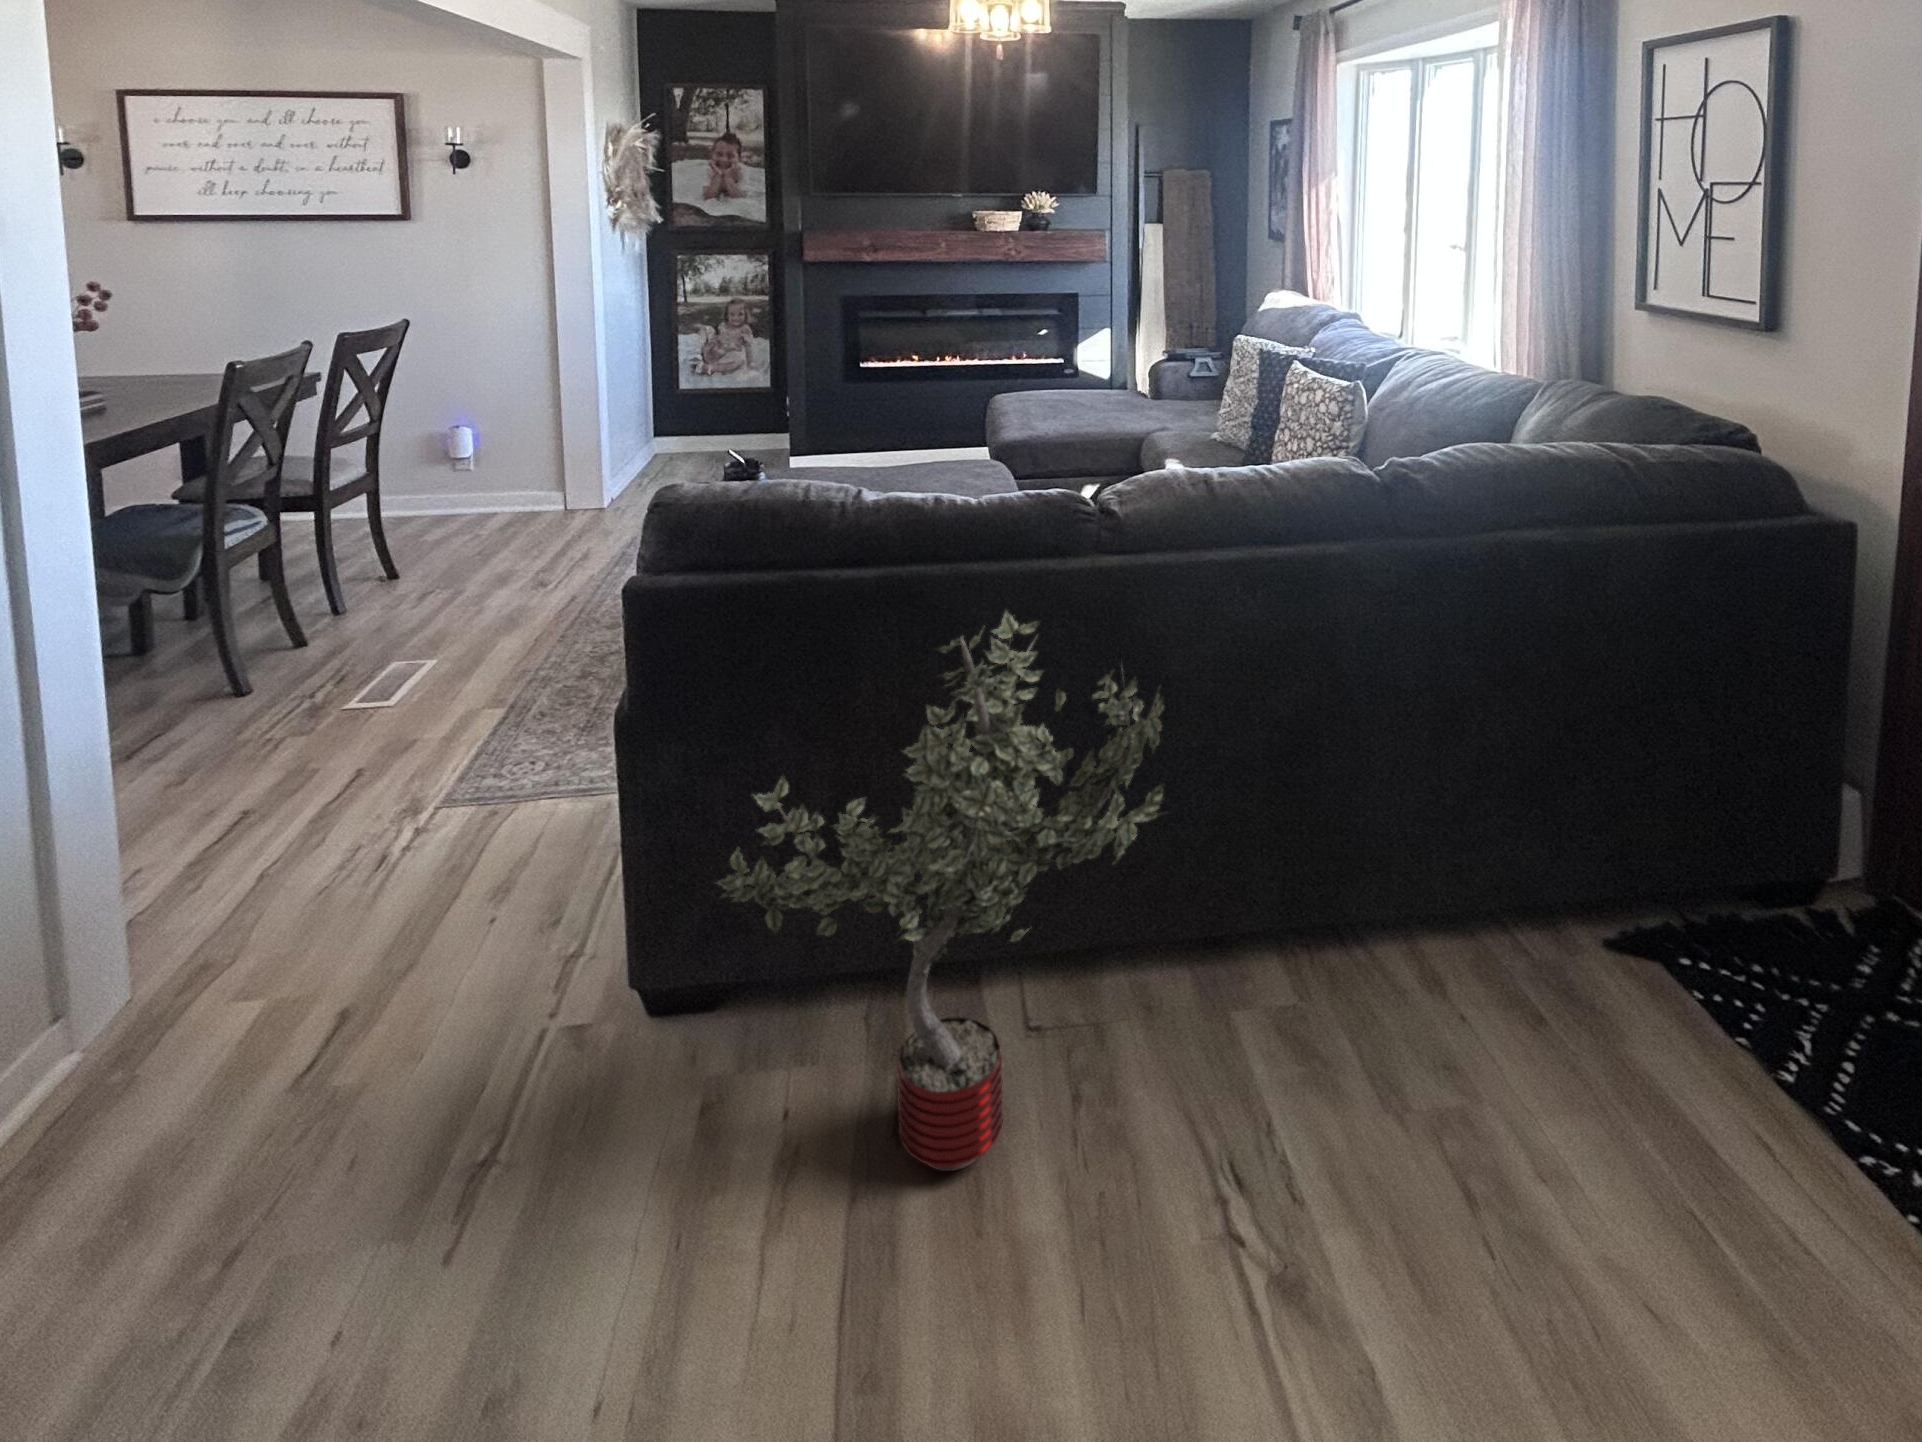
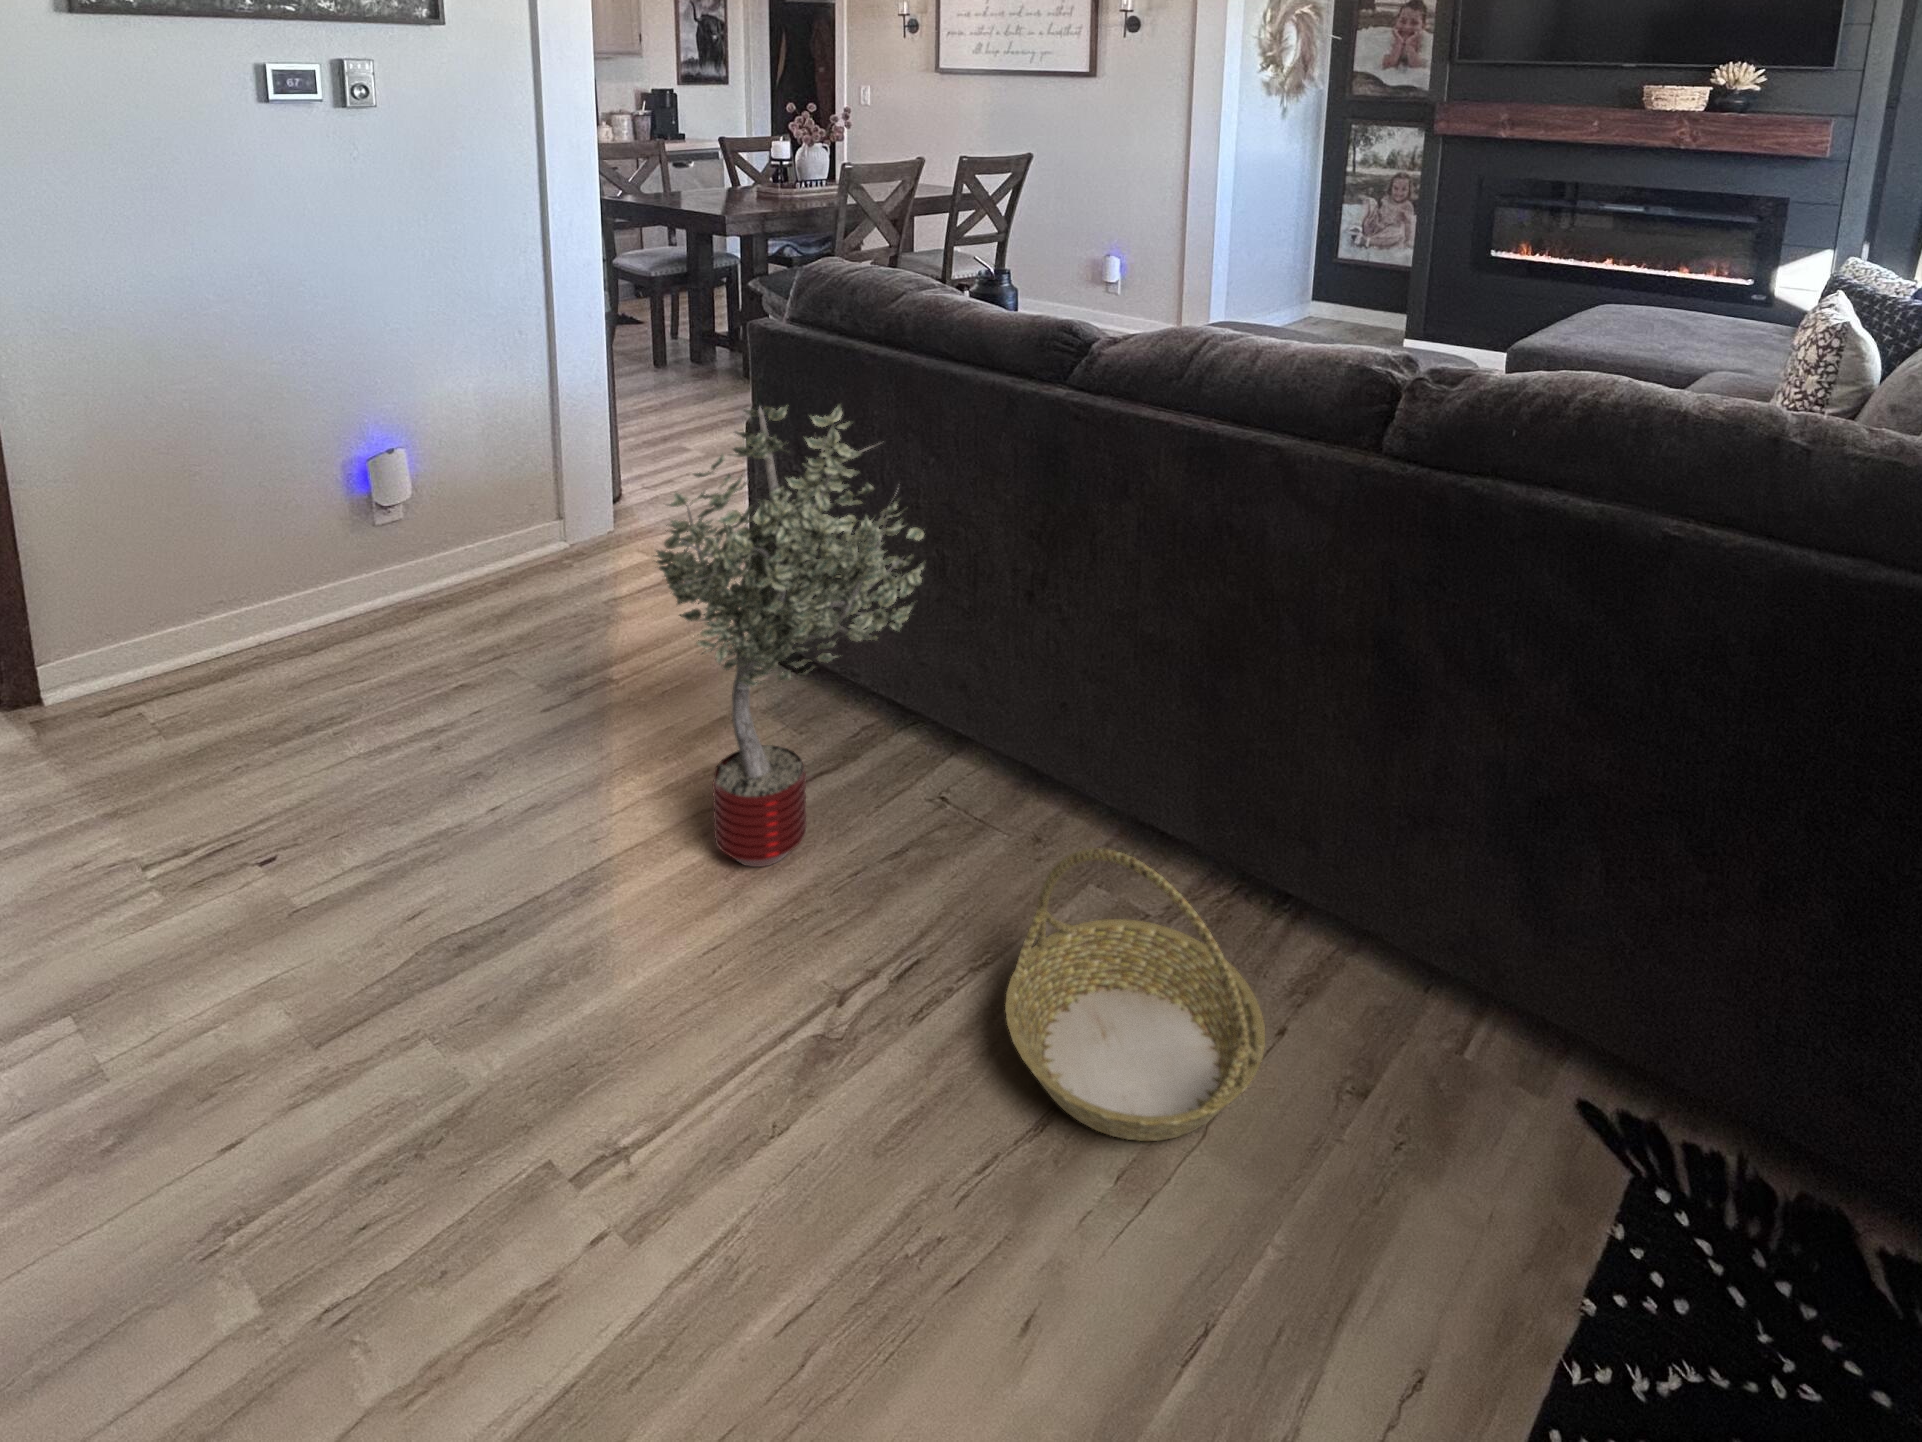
basket: none [1273,880,1488,1109] -> present [1005,848,1265,1141]

